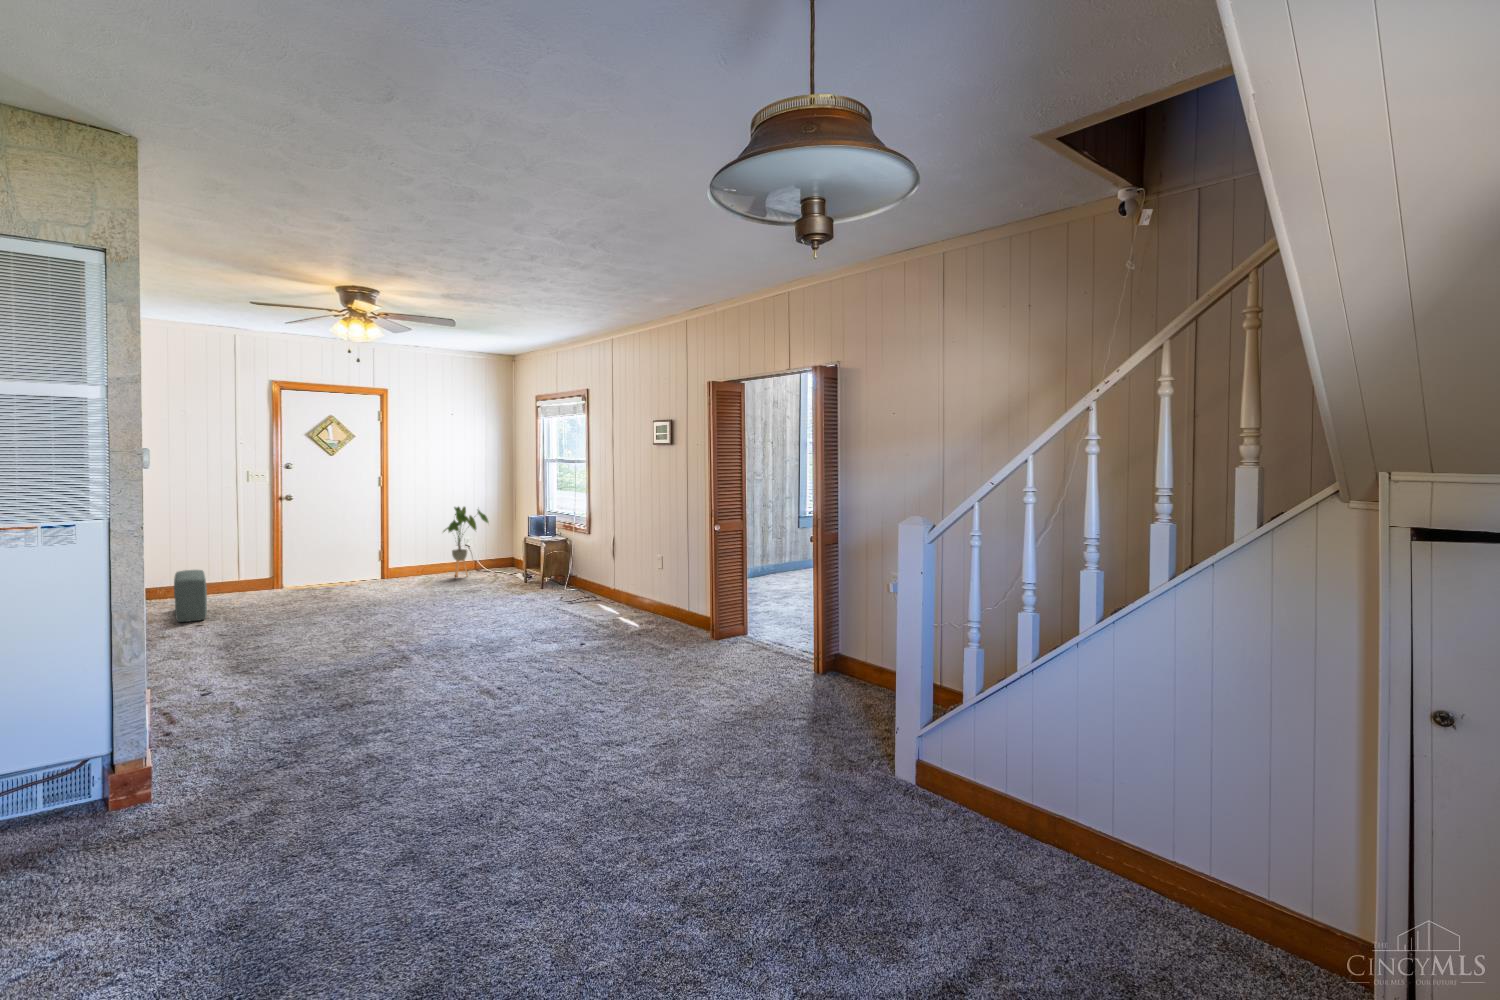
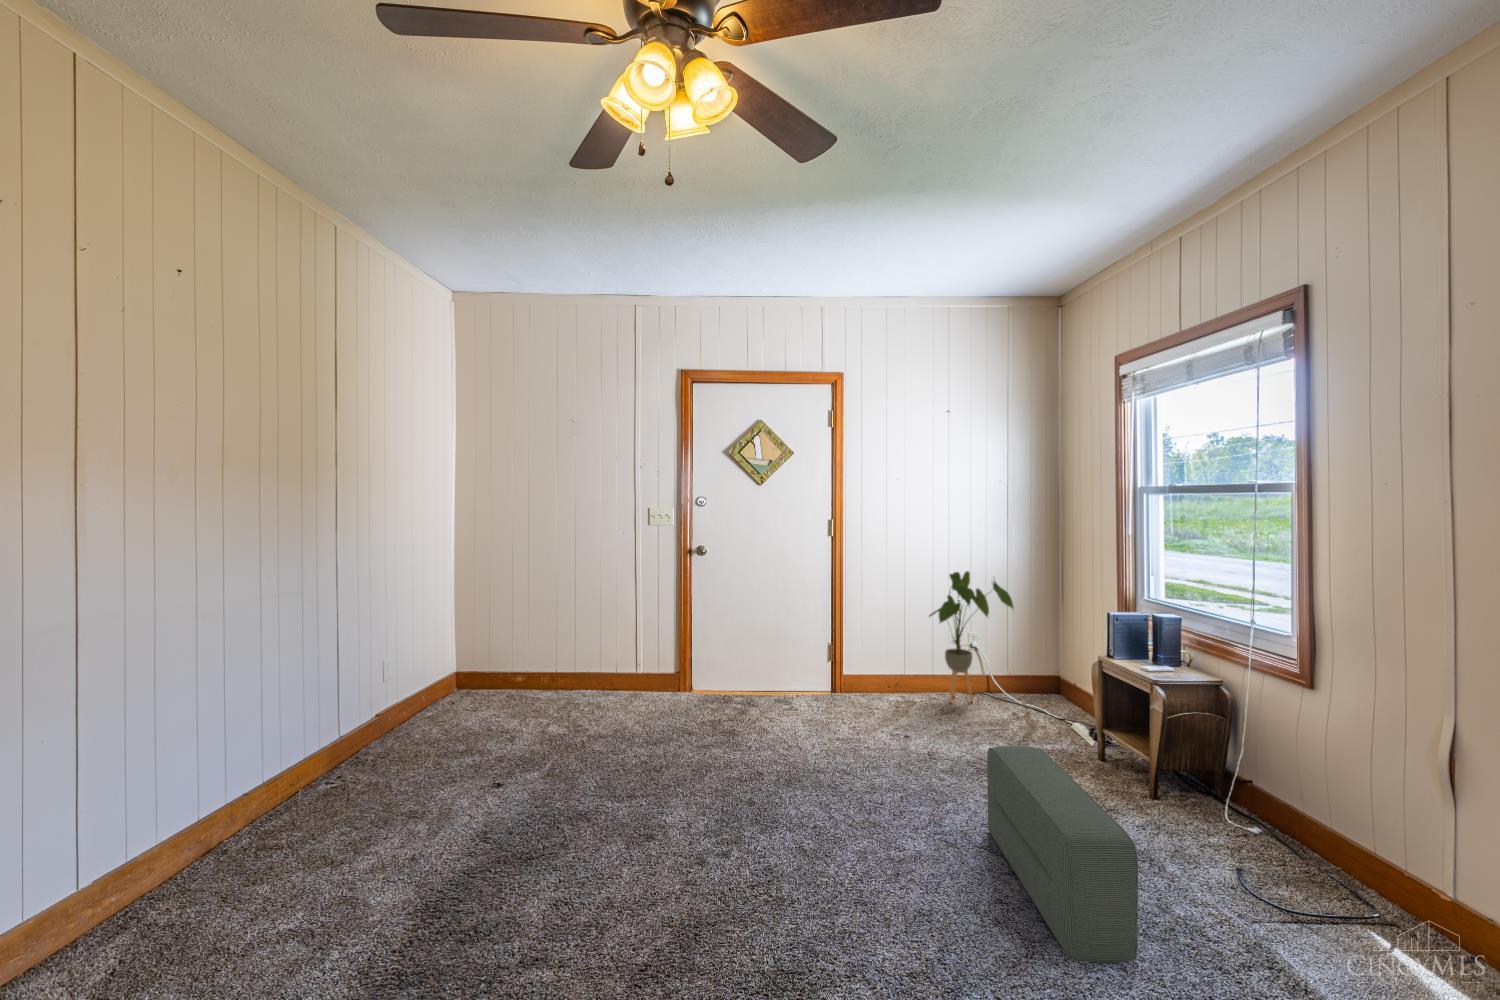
pouf: present [174,570,207,622] -> present [987,746,1138,962]

